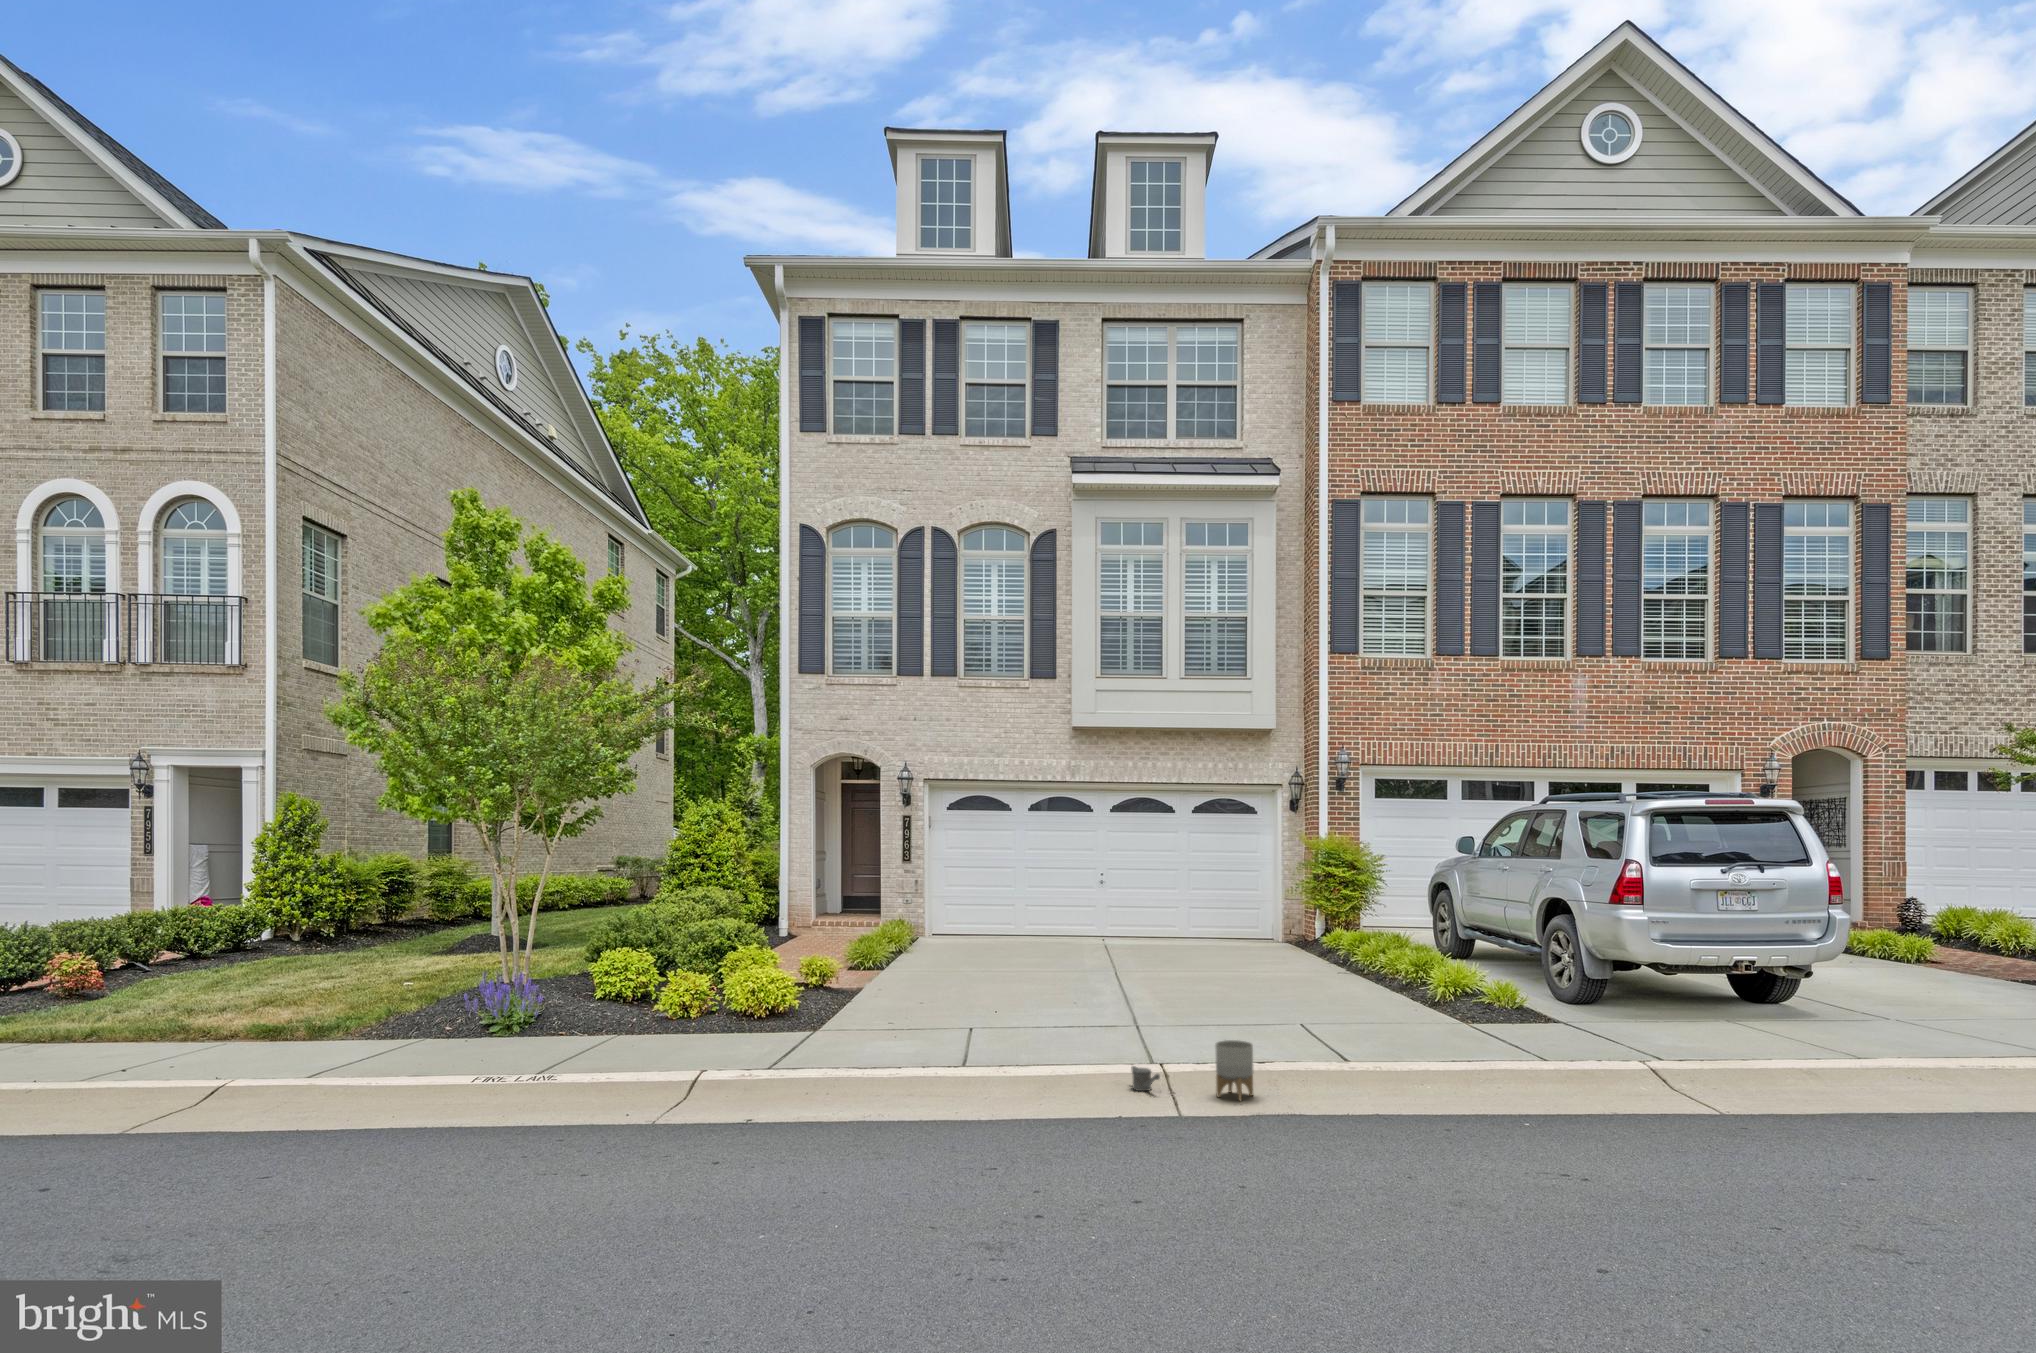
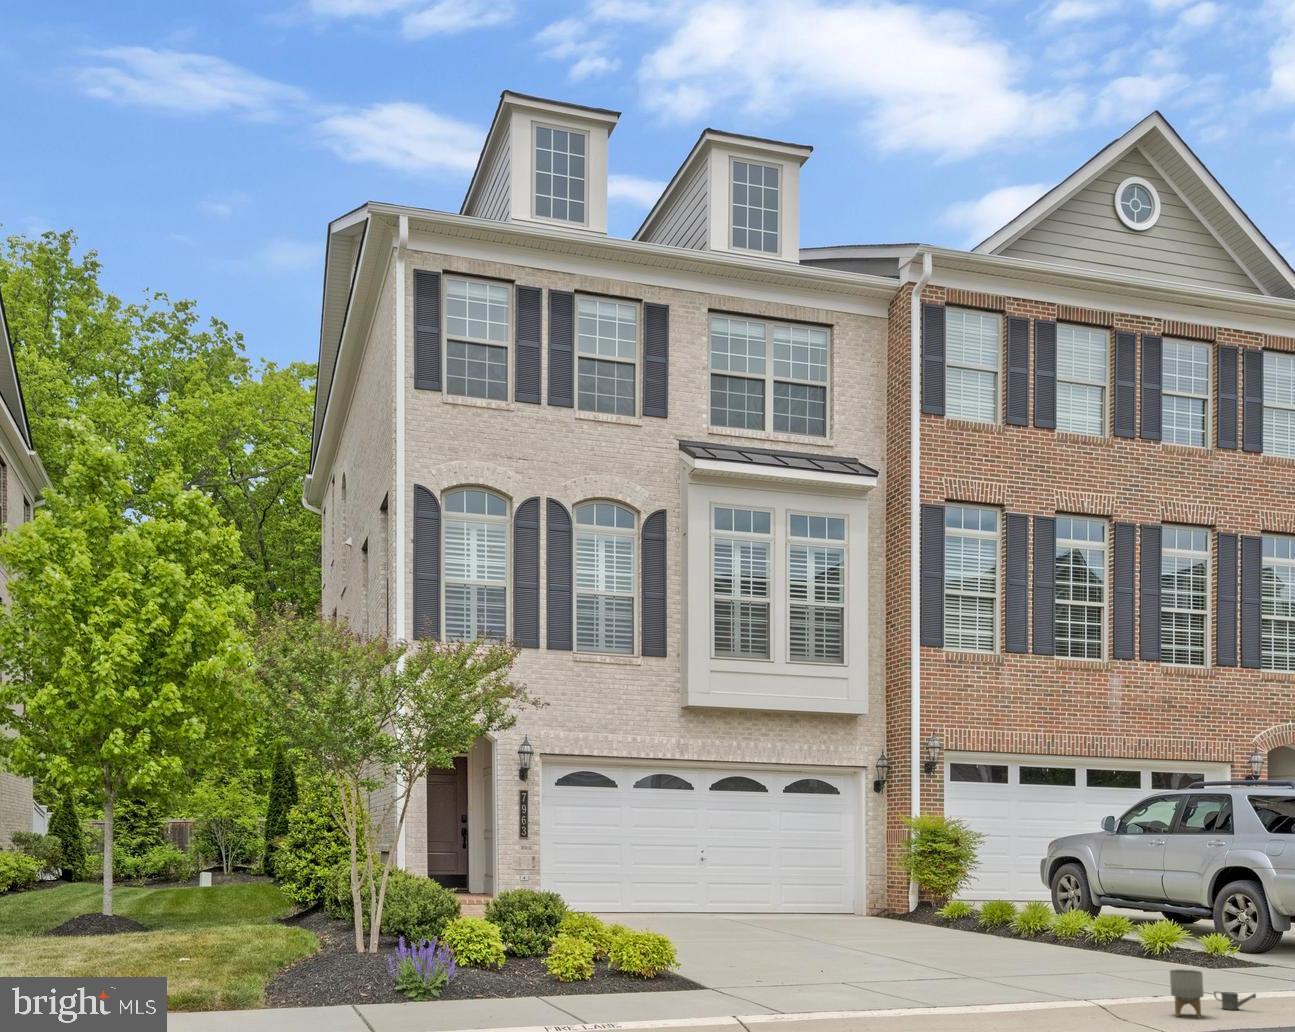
watering can: present [1132,1066,1160,1091] -> present [1214,992,1256,1010]

